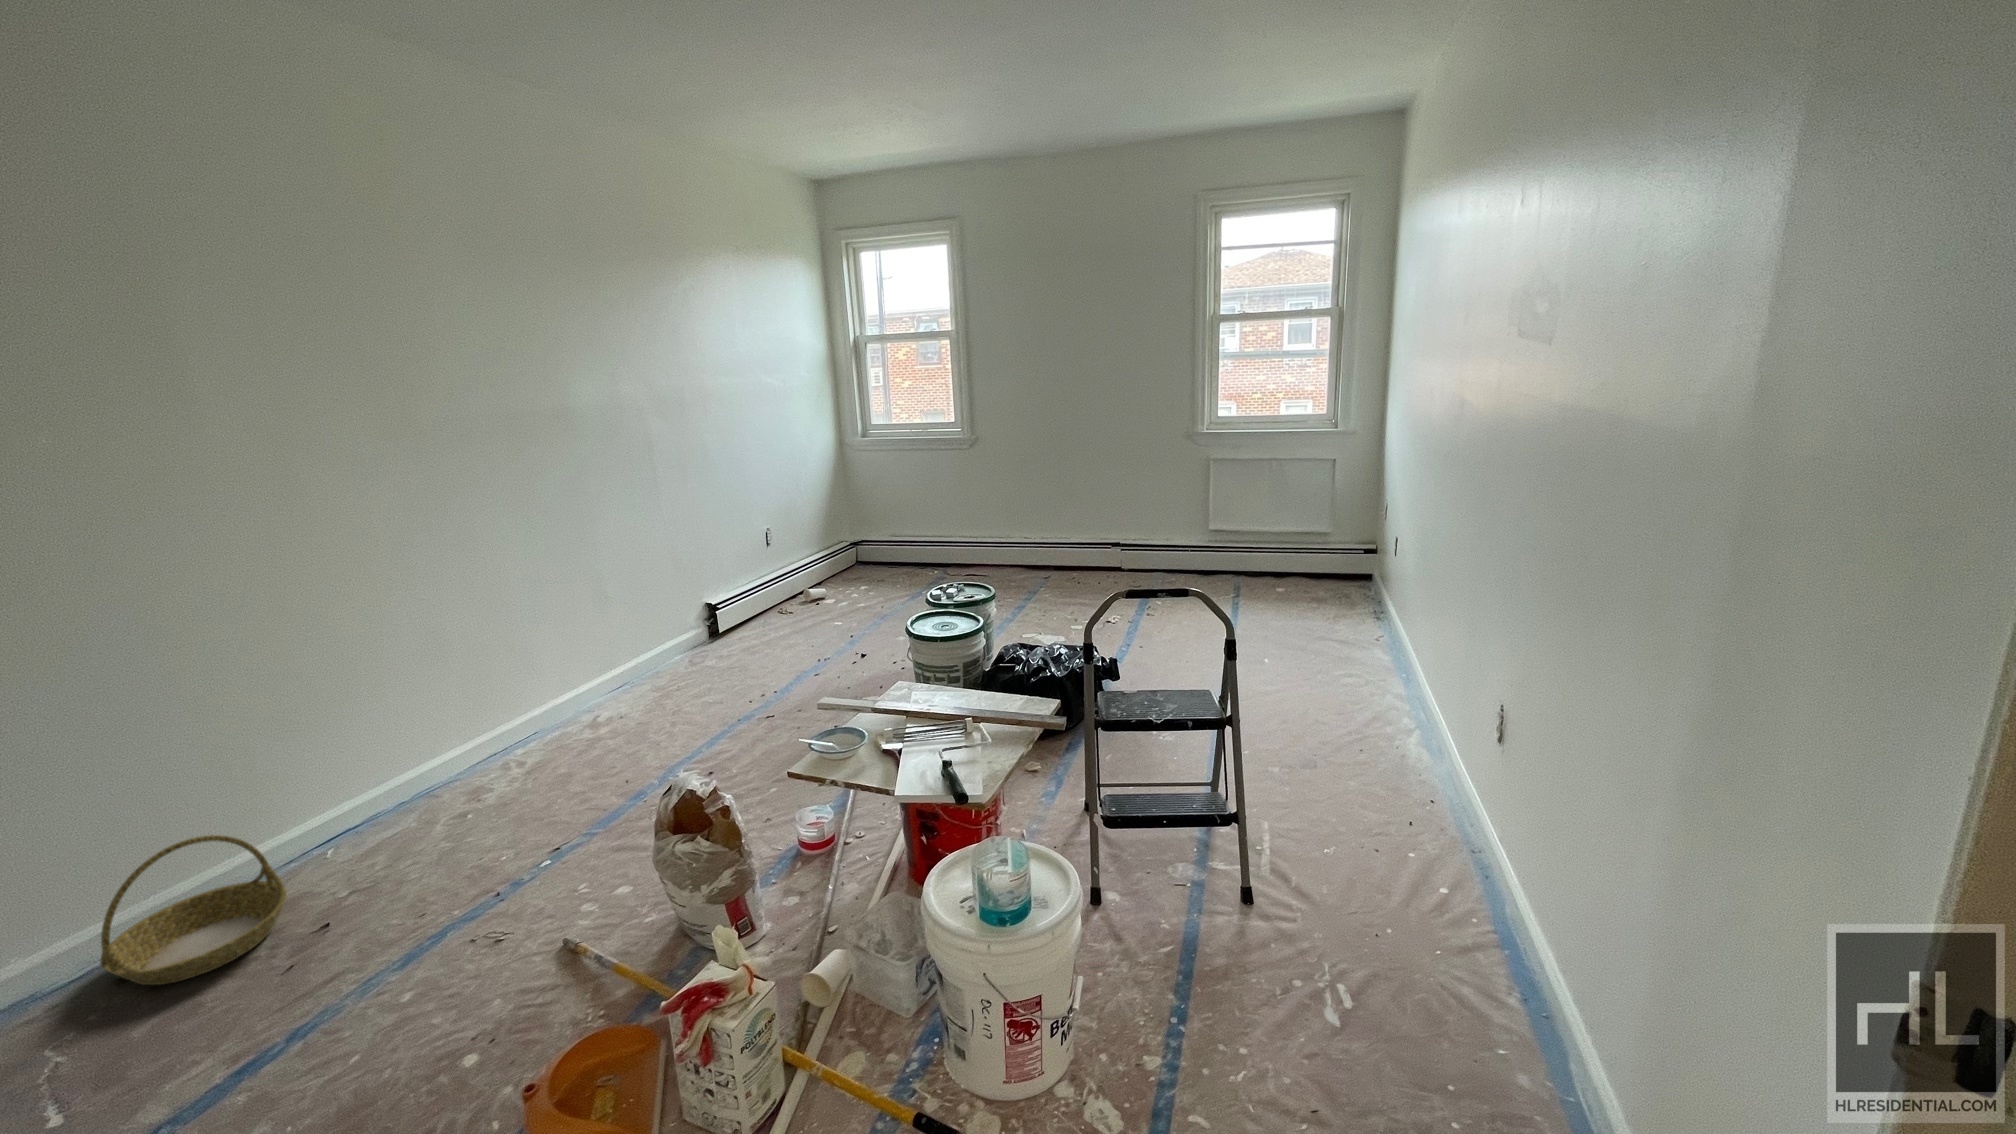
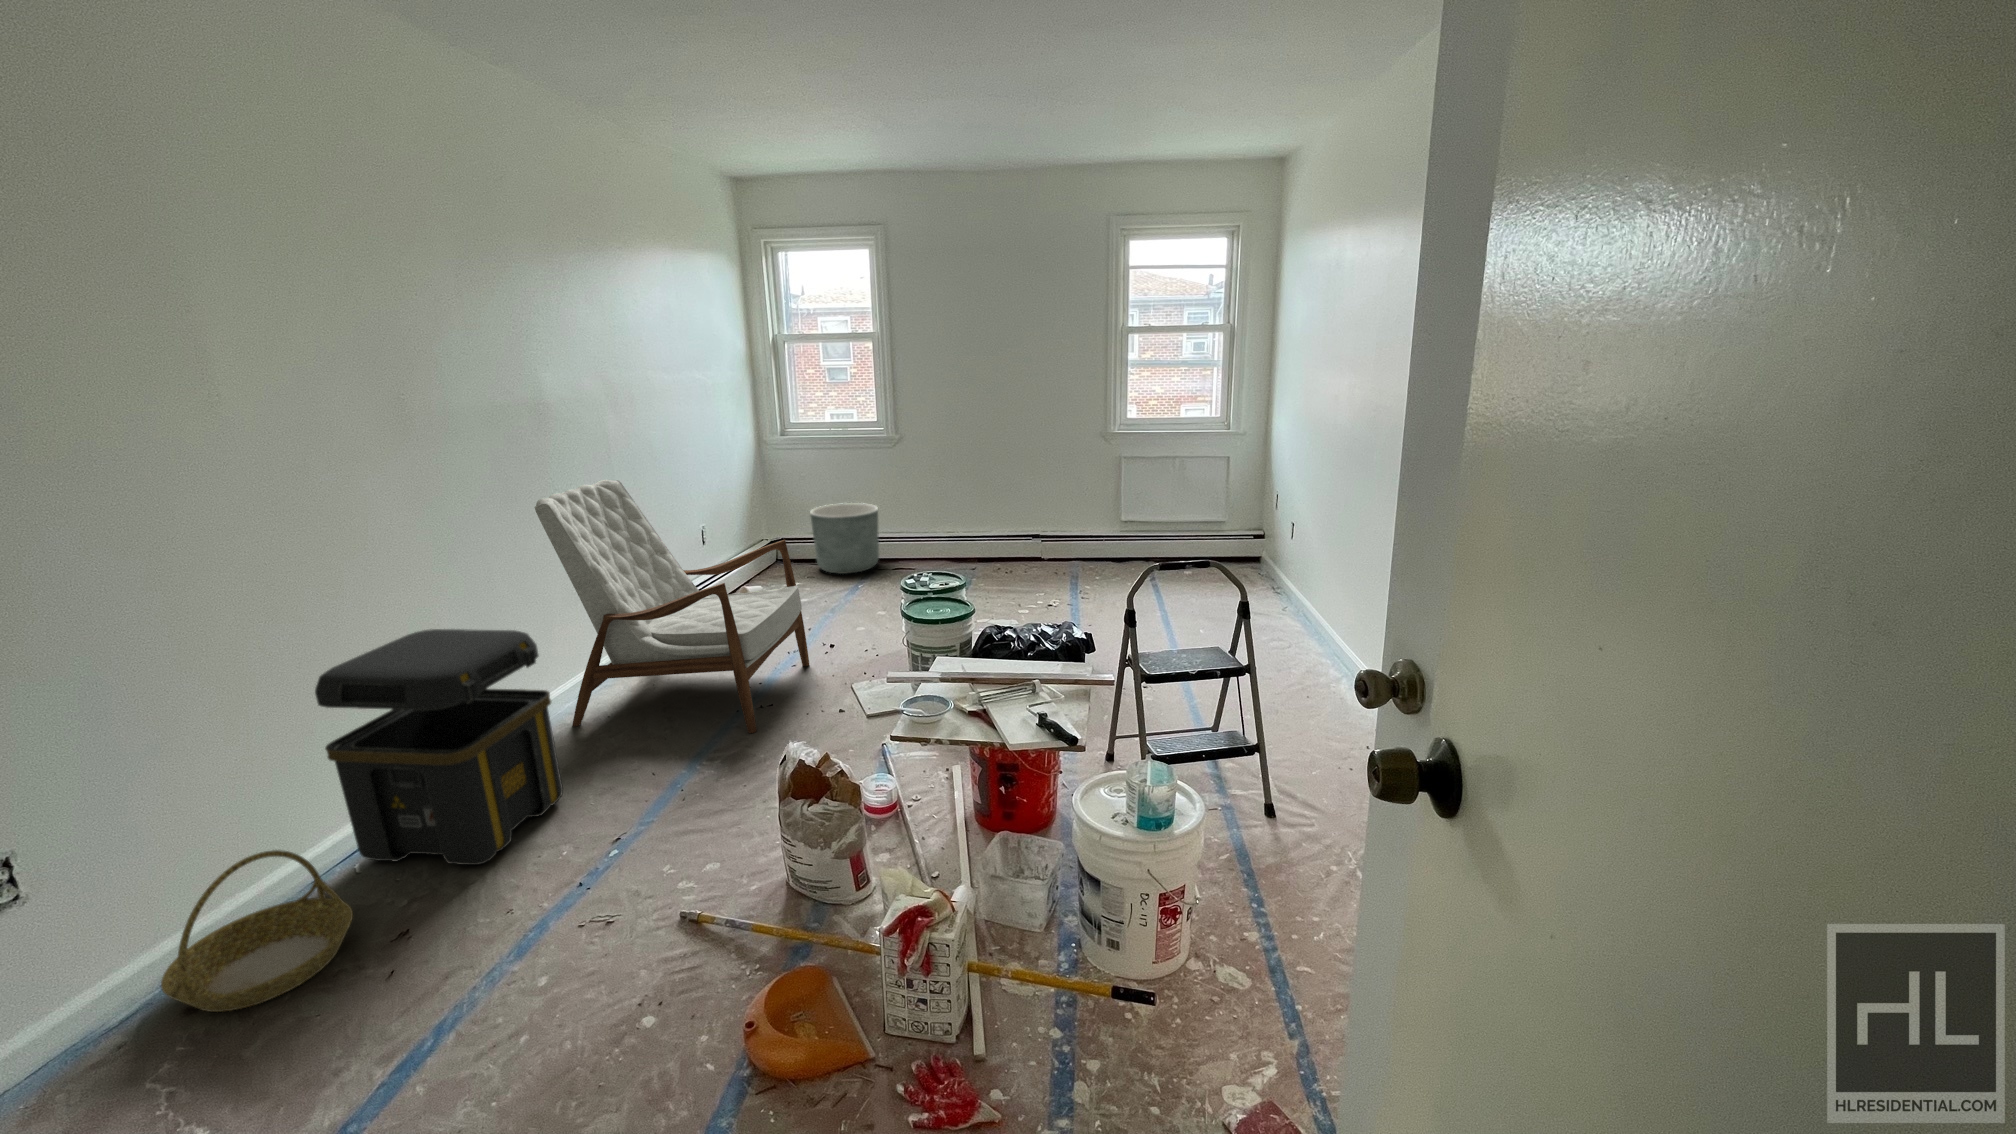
armchair: none [547,483,830,746] -> present [535,480,809,733]
planter: none [881,507,950,579] -> present [810,503,879,574]
toolbox: none [286,627,532,862] -> present [315,629,563,865]

